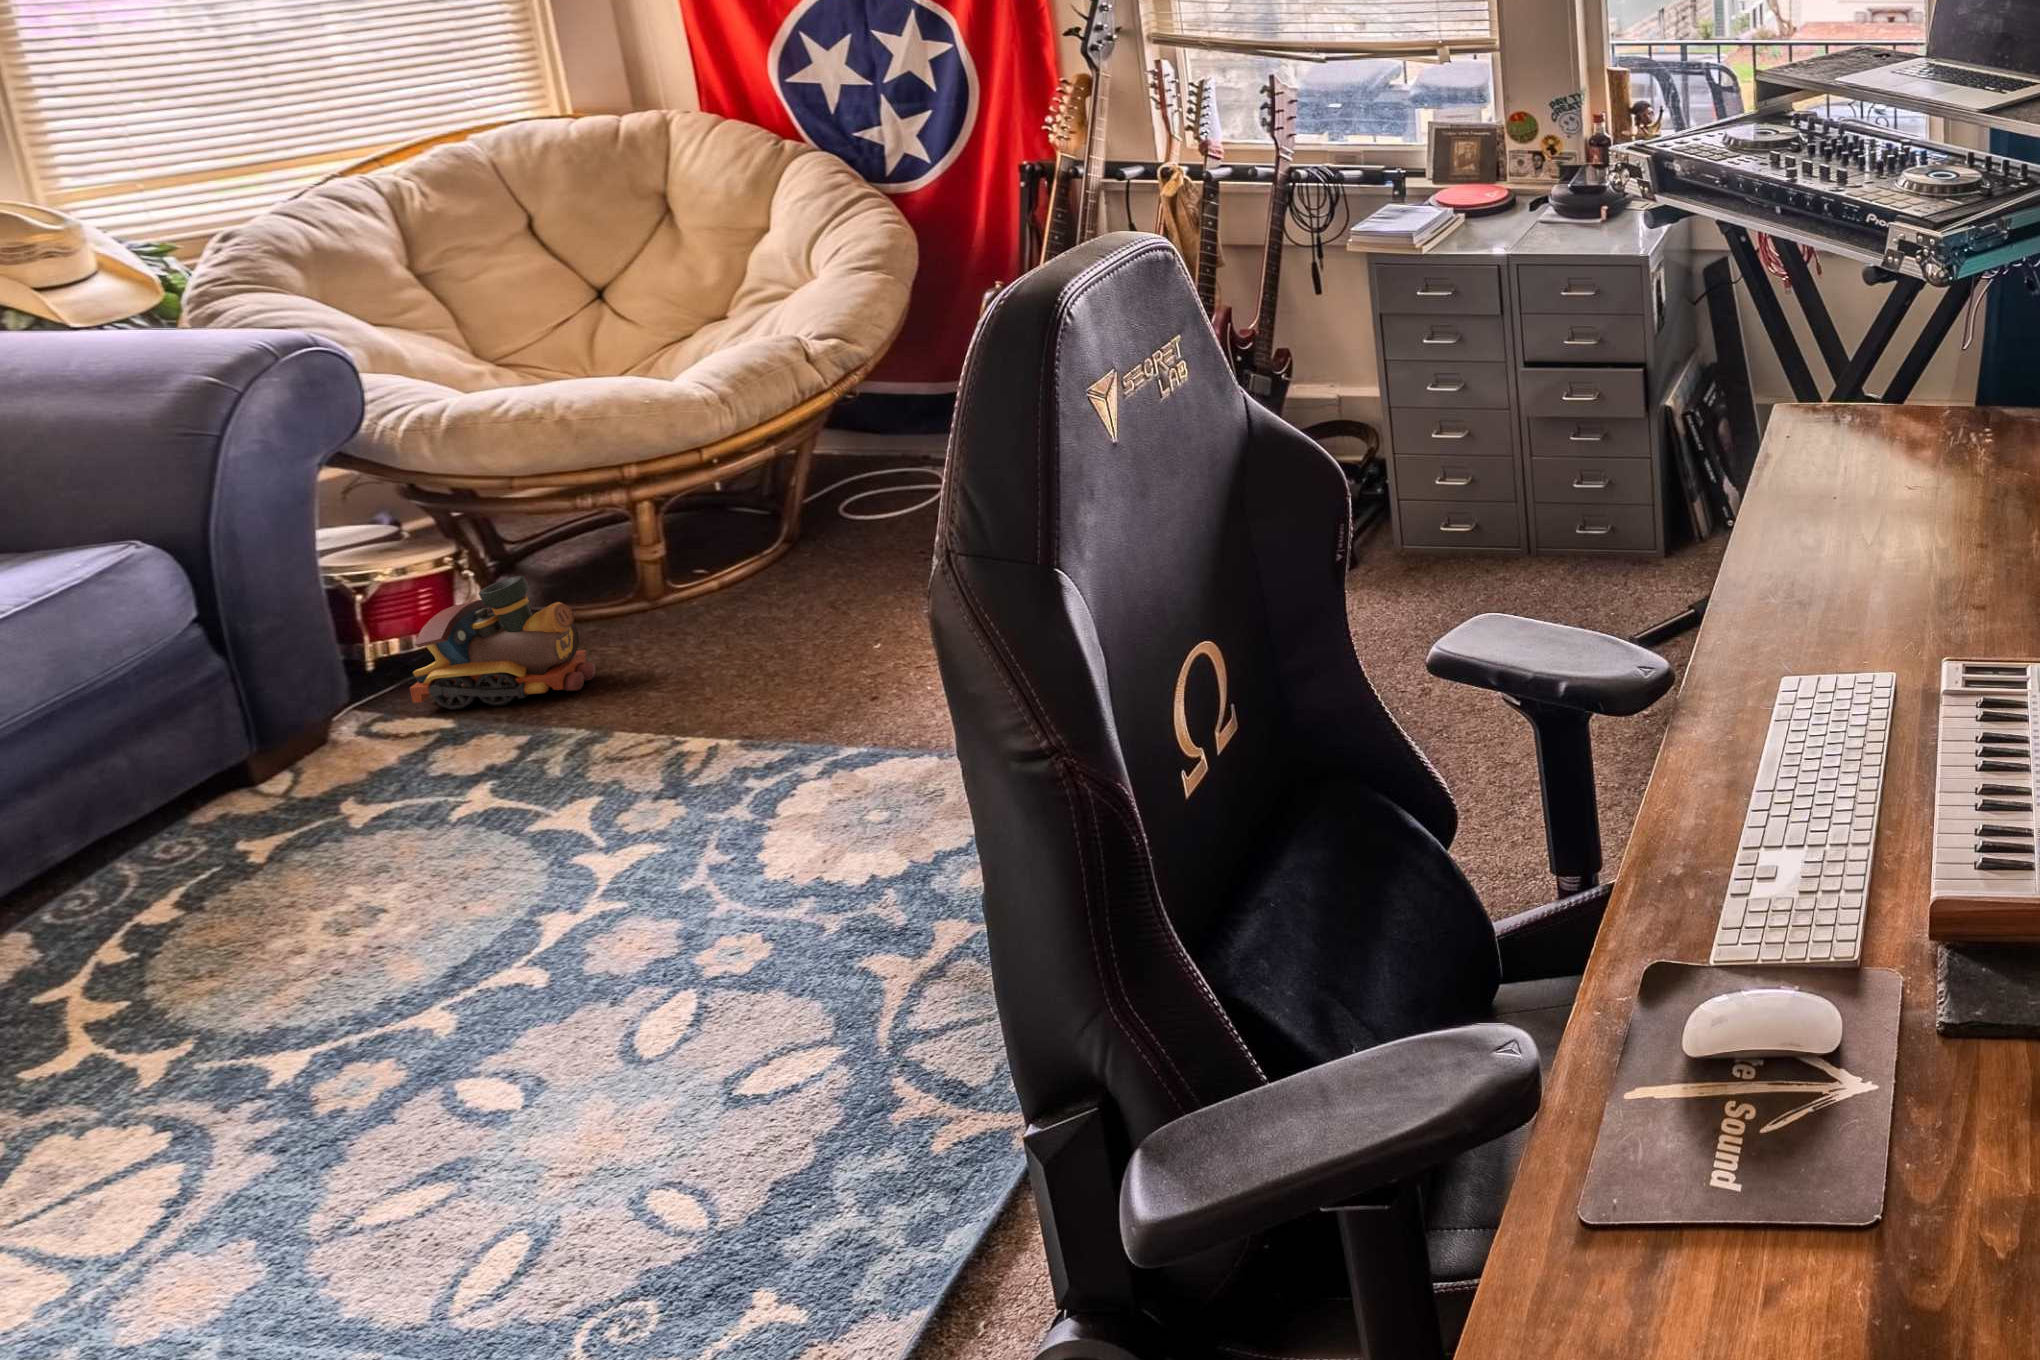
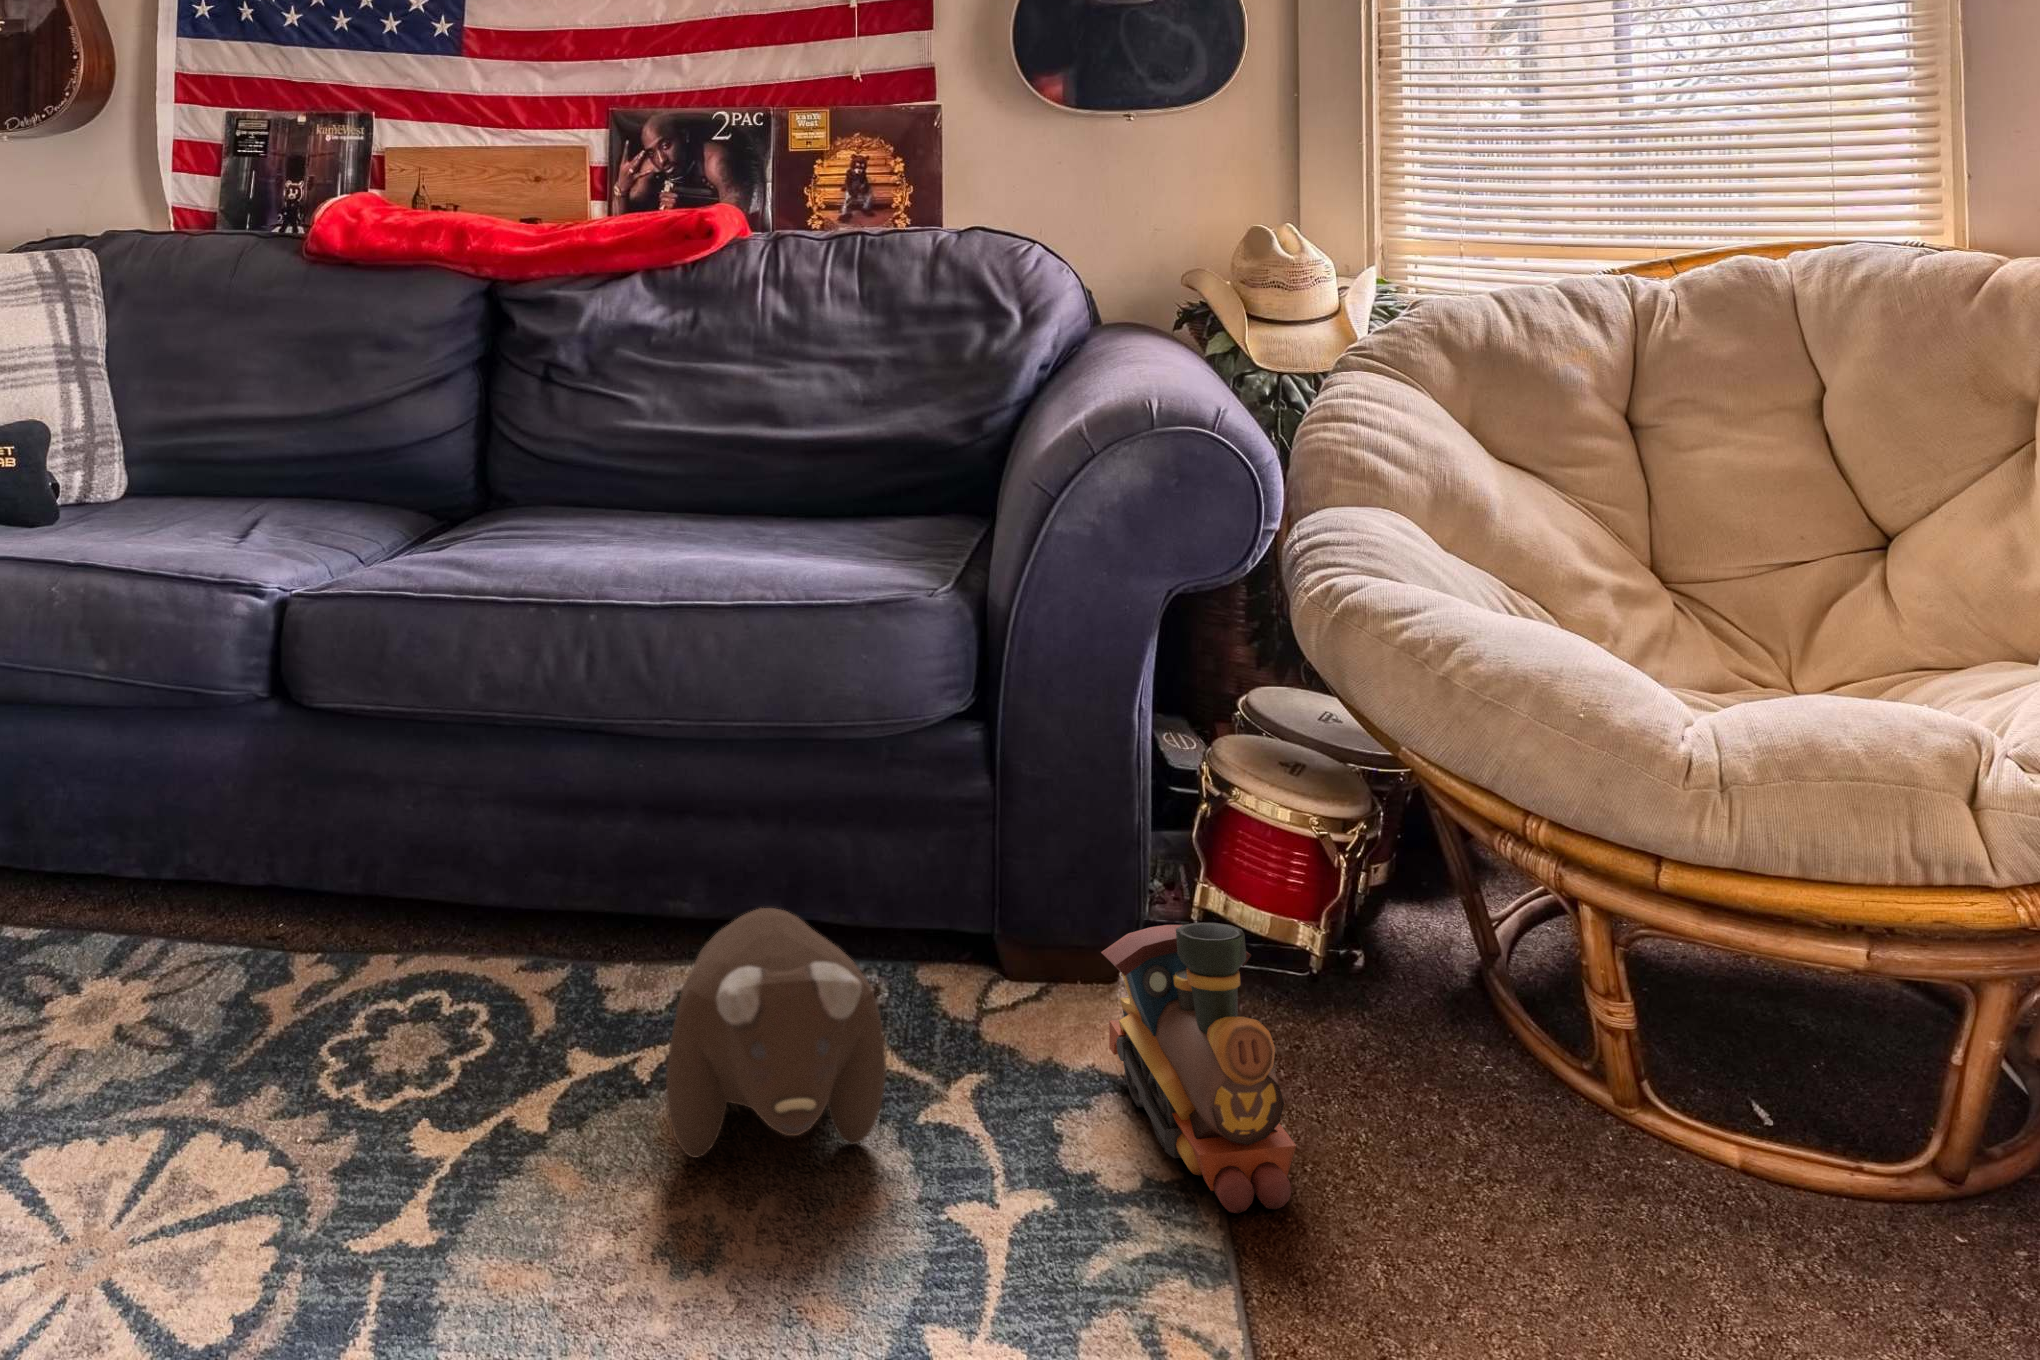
plush toy: none [167,682,413,860] -> present [666,908,886,1158]

